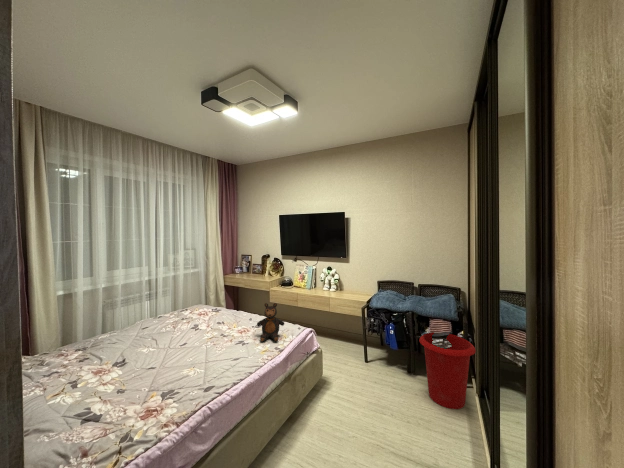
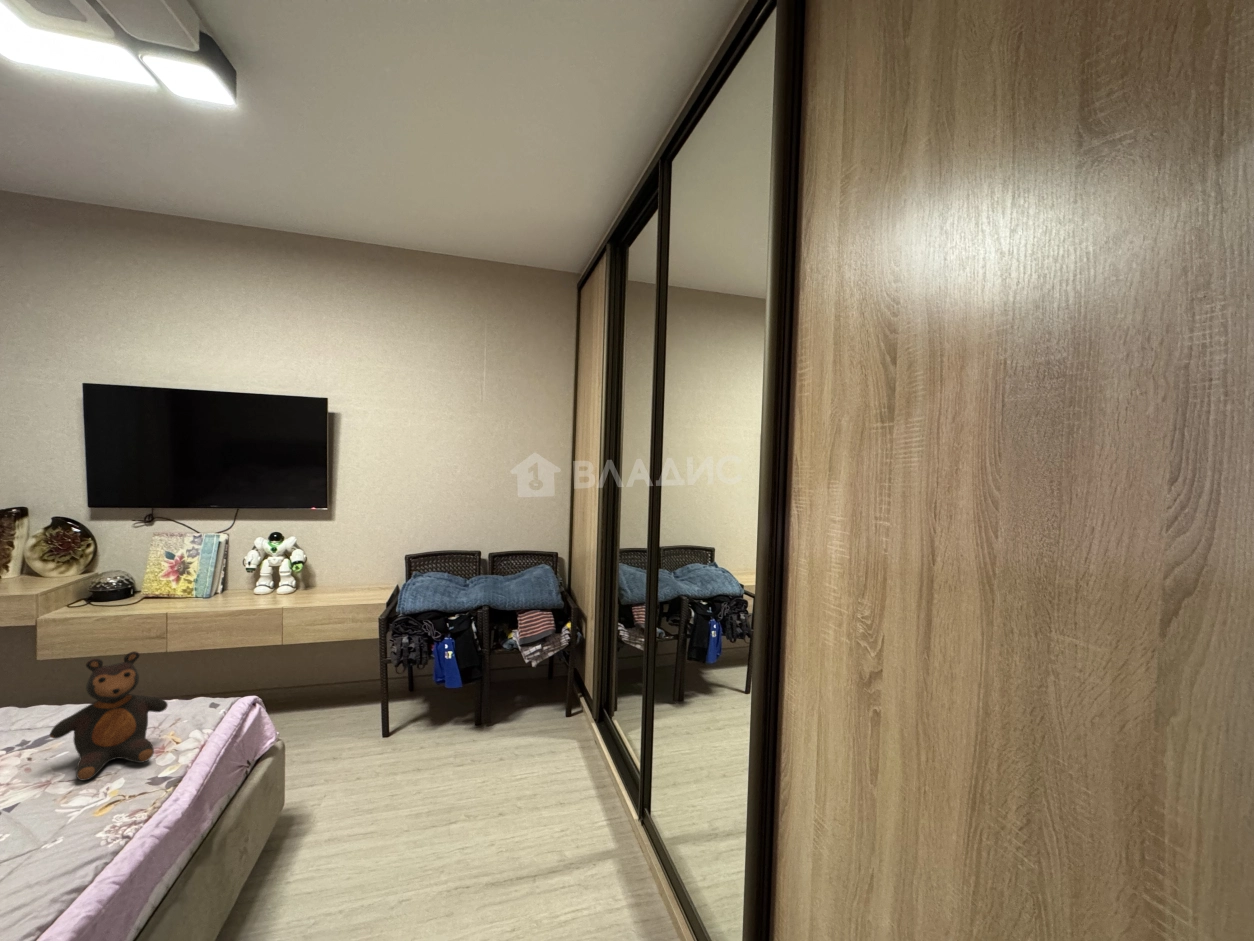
waste bin: present [419,332,476,409] -> none [507,633,594,761]

